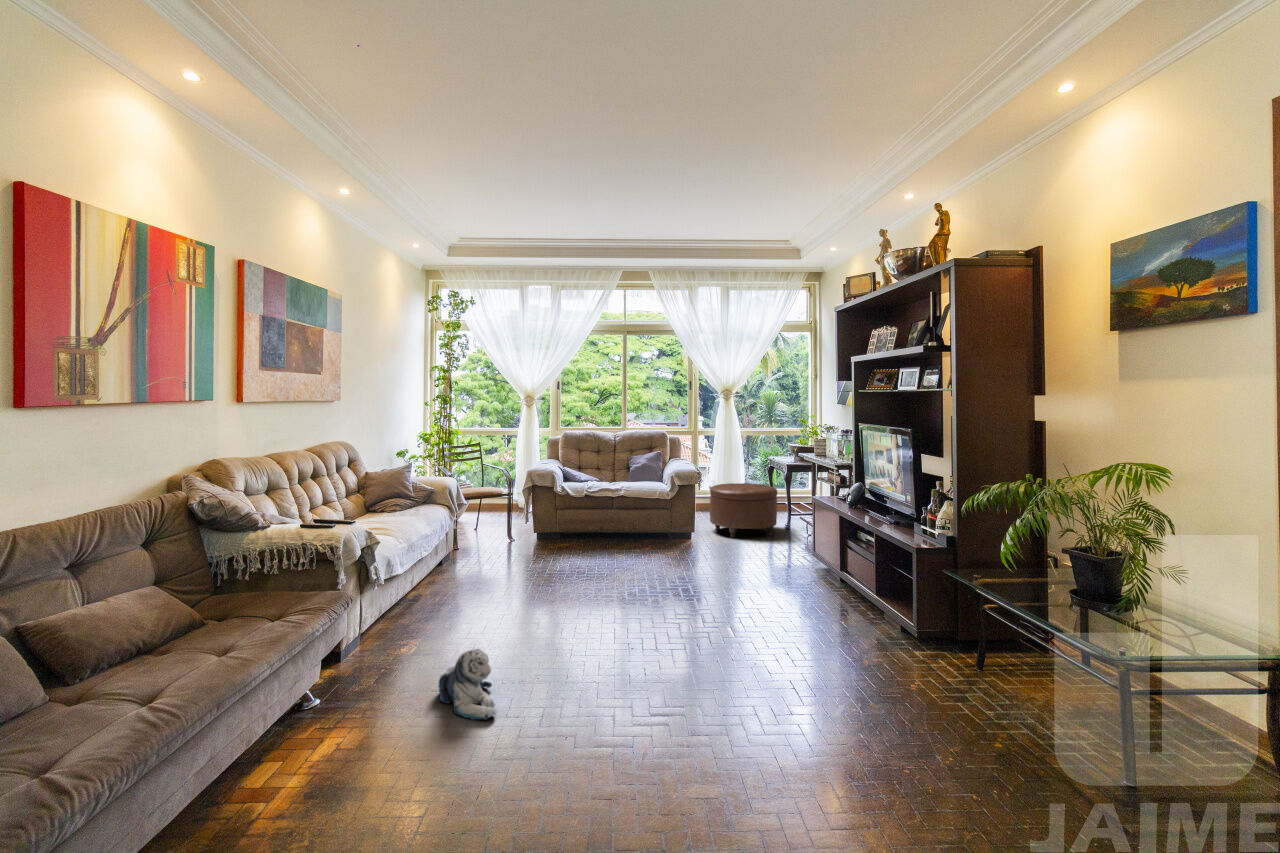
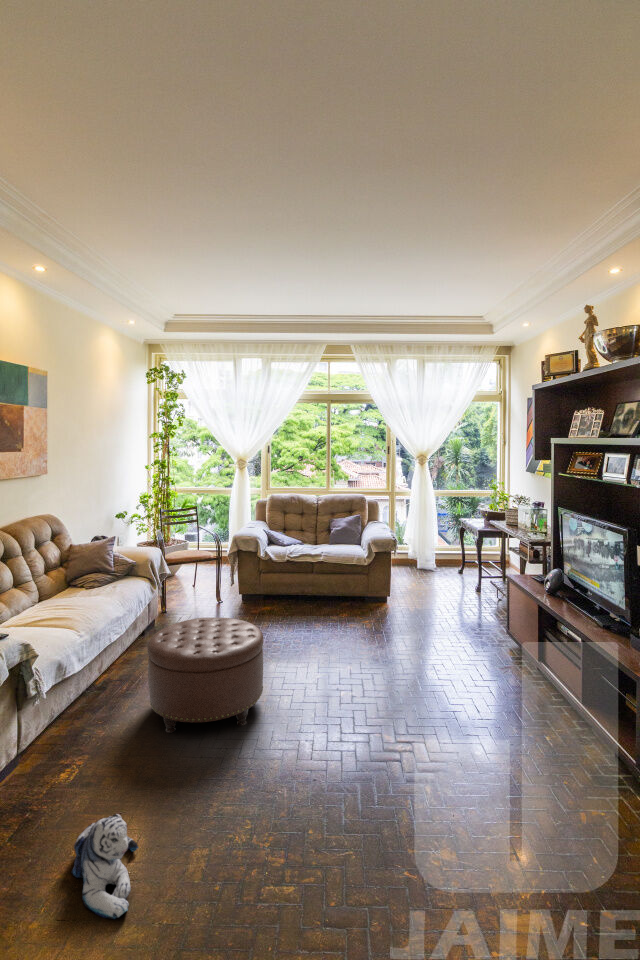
ottoman: present [710,483,777,538] -> present [148,617,263,733]

